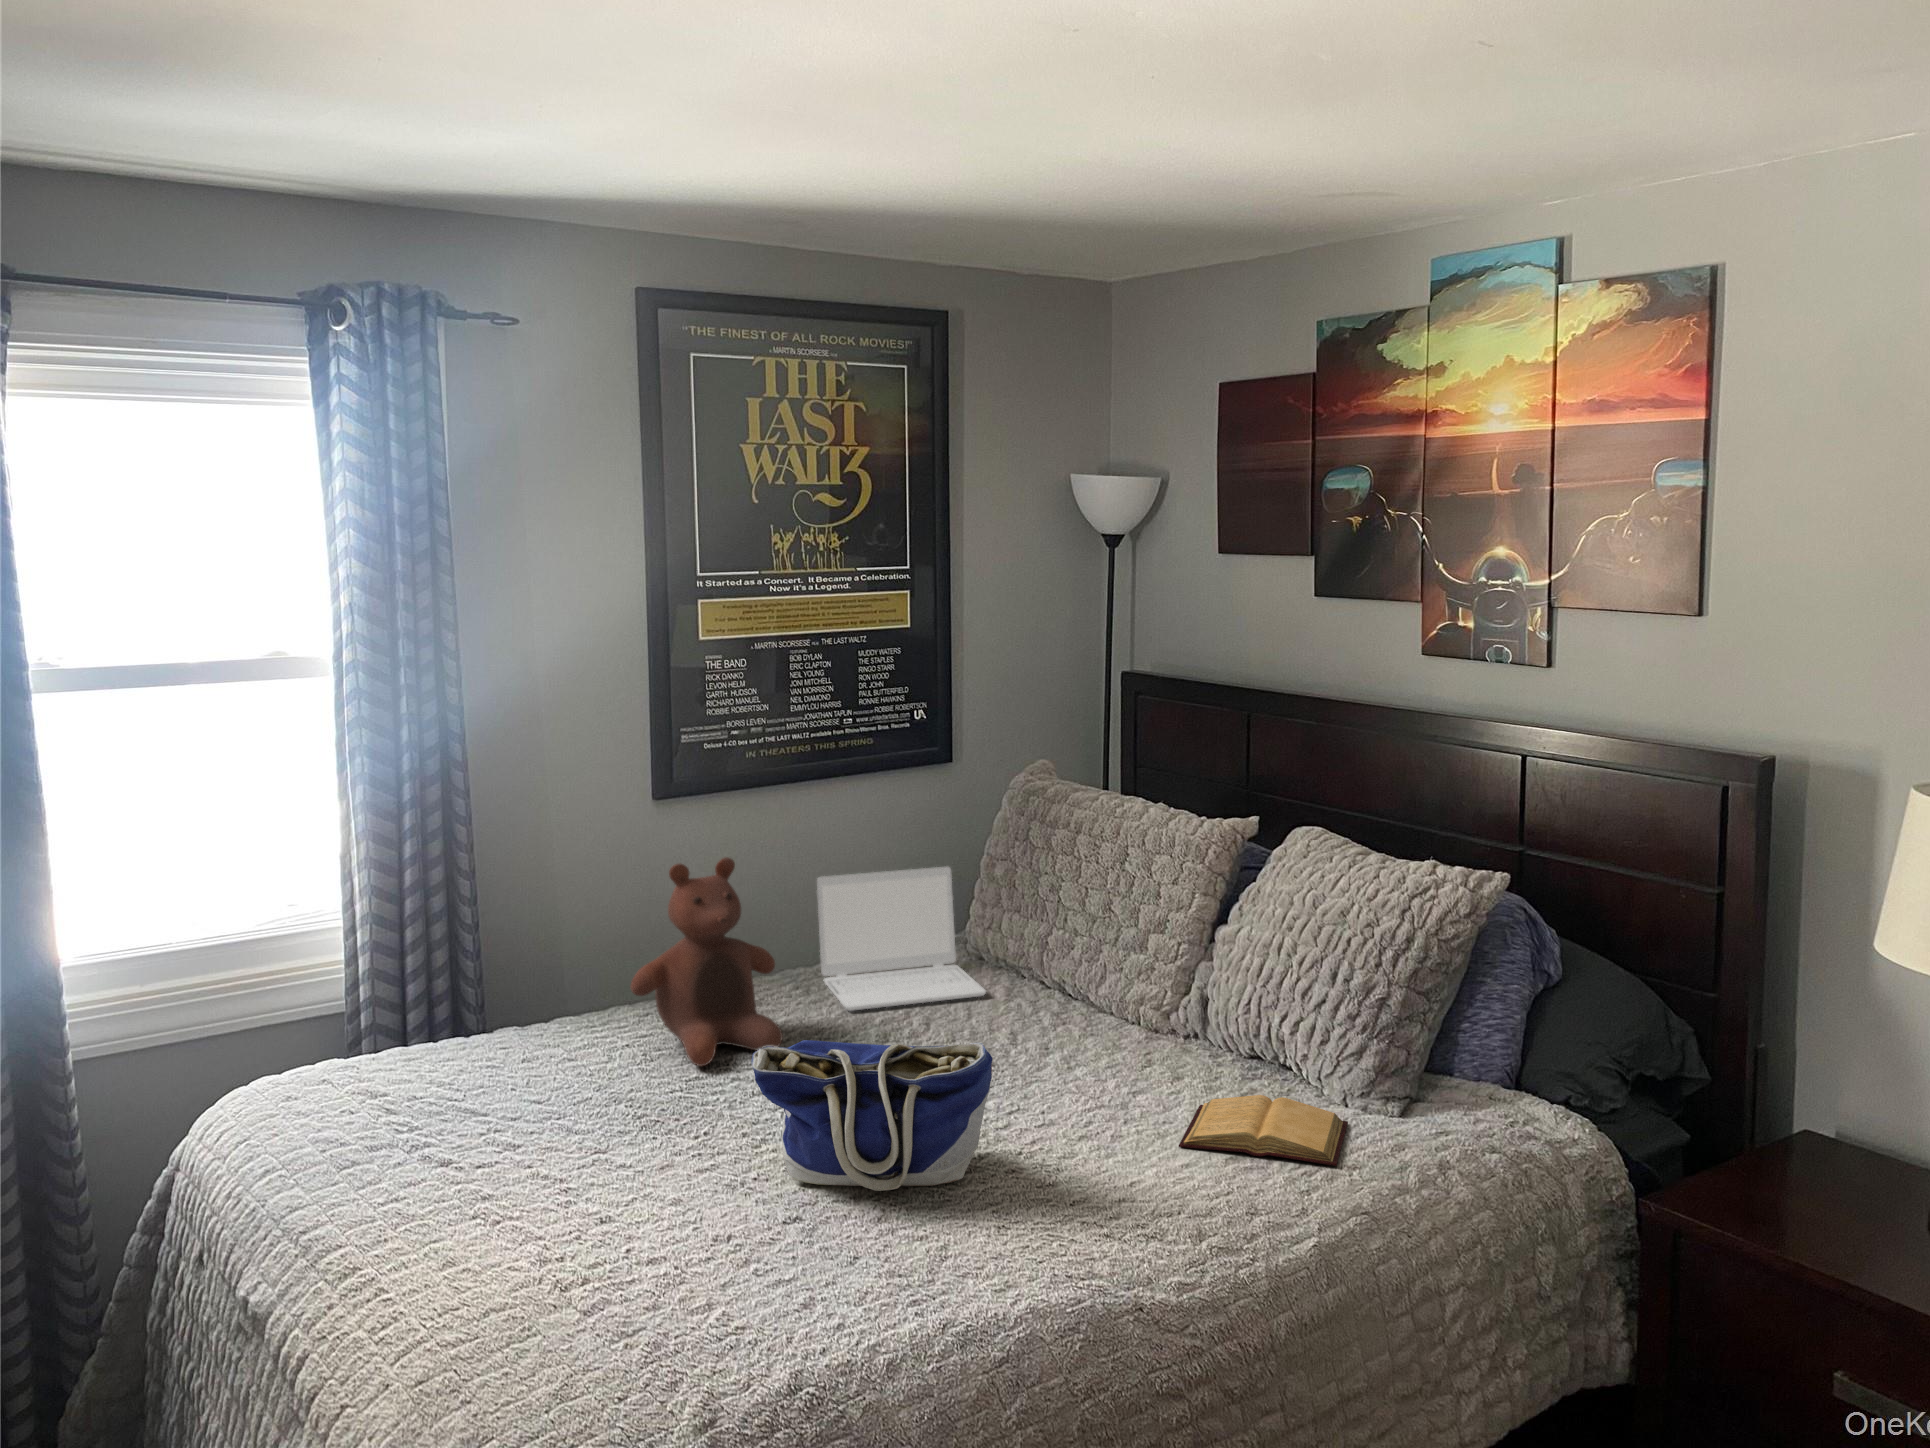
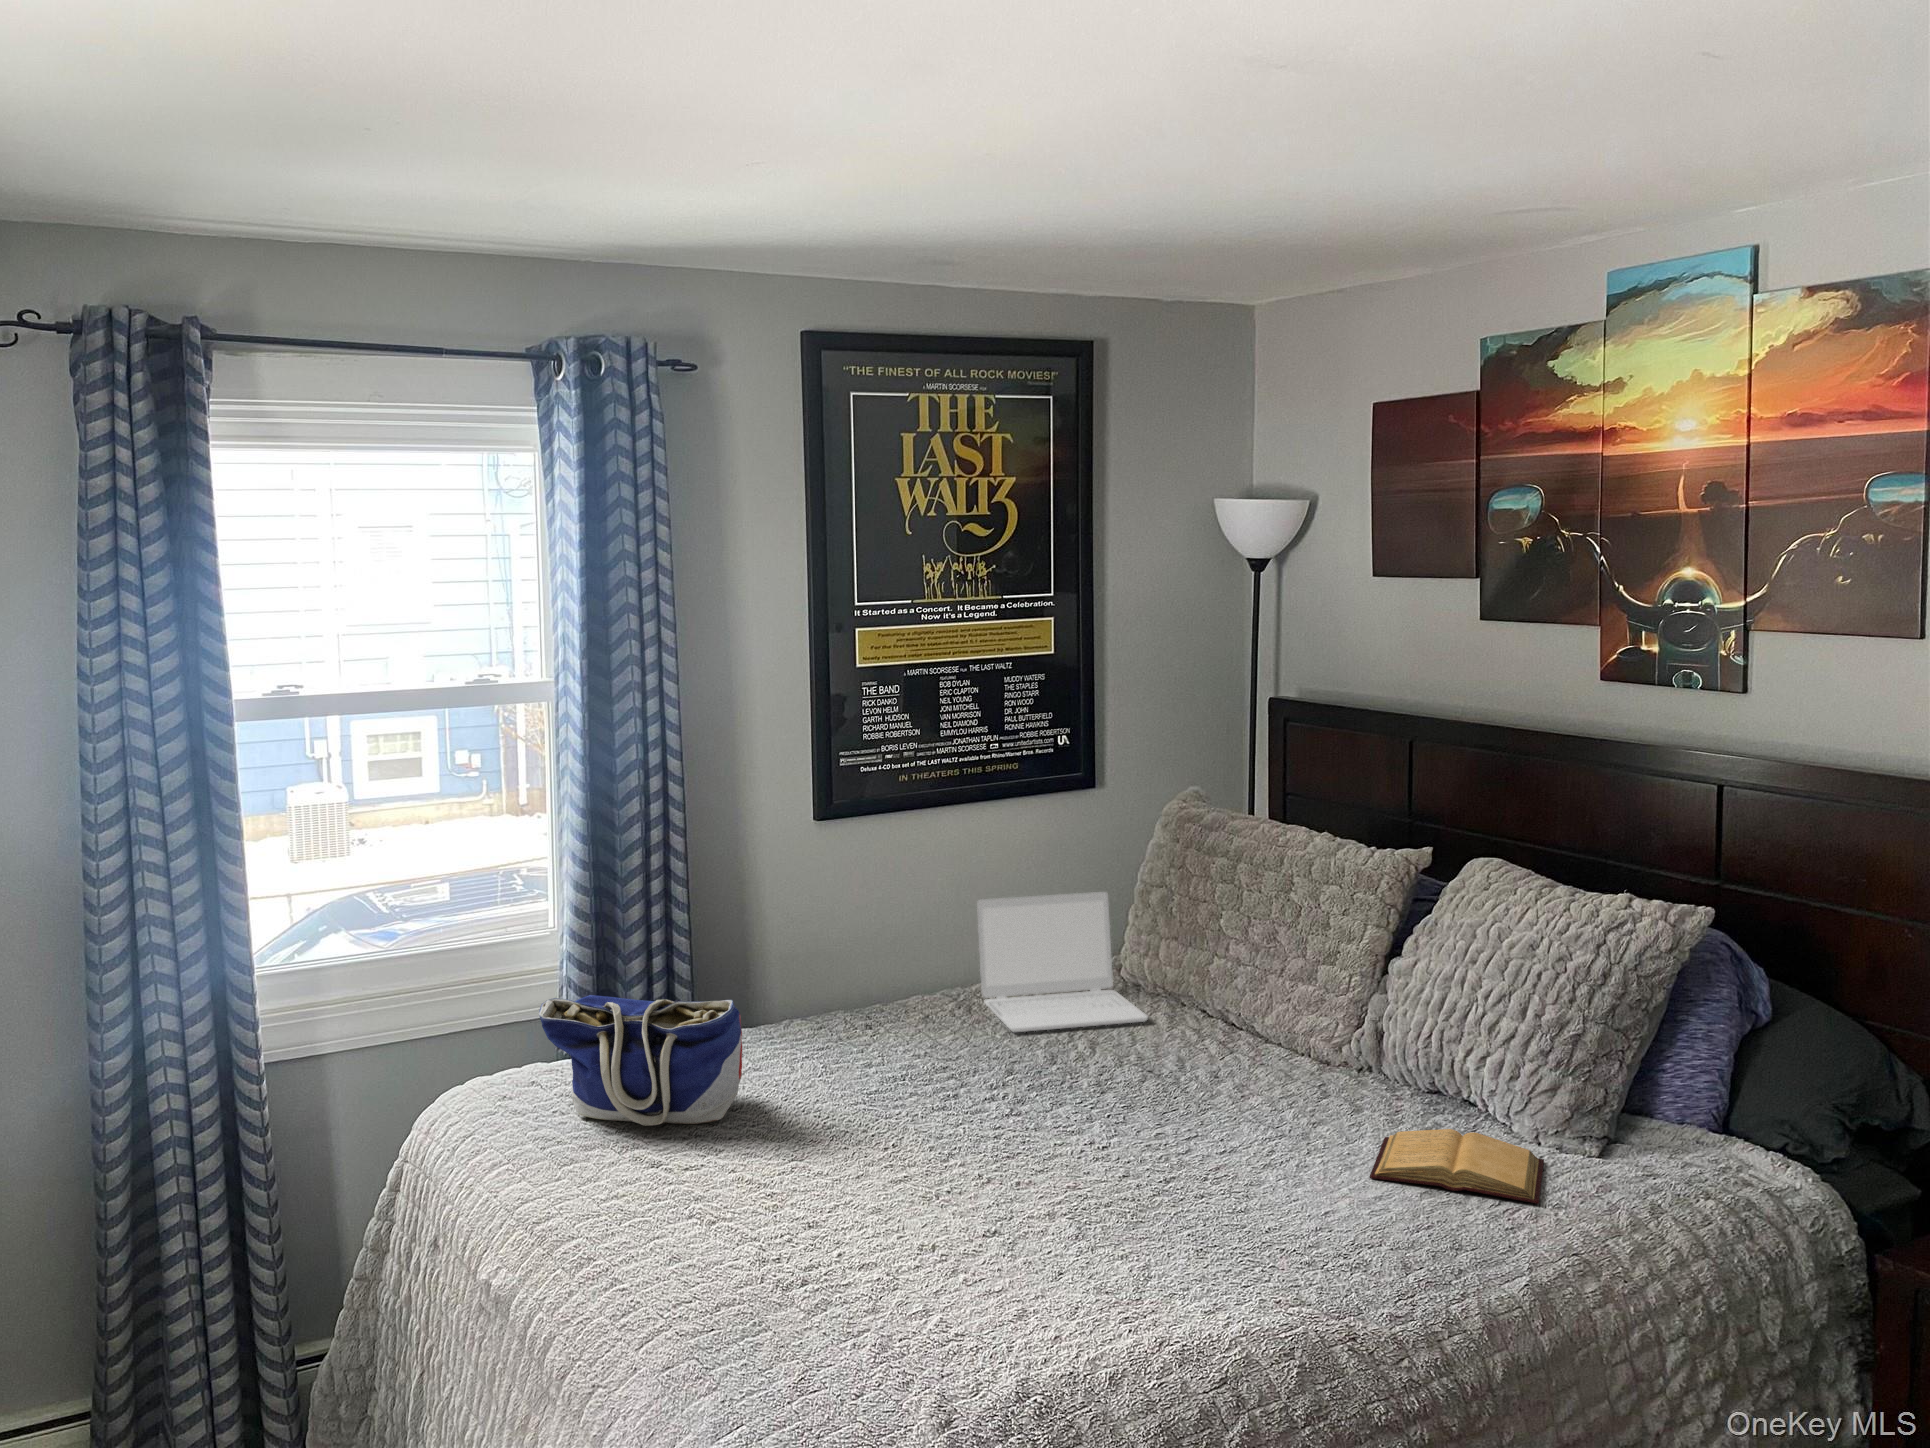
stuffed bear: present [630,857,783,1066] -> none [810,879,956,1082]
tote bag: present [751,1040,992,1191] -> present [539,995,742,1126]

